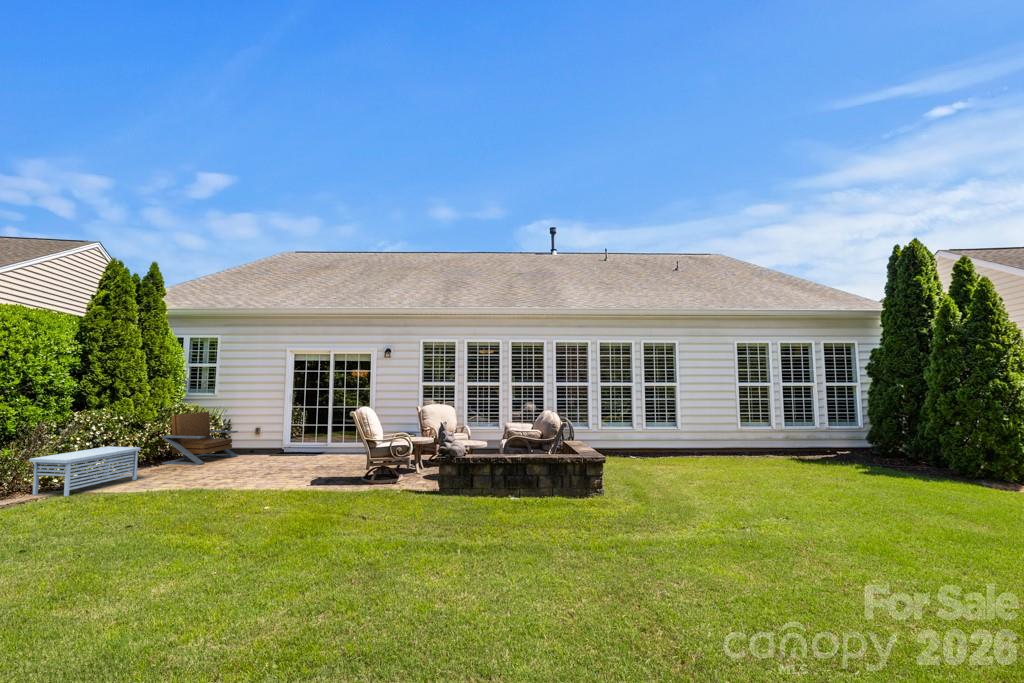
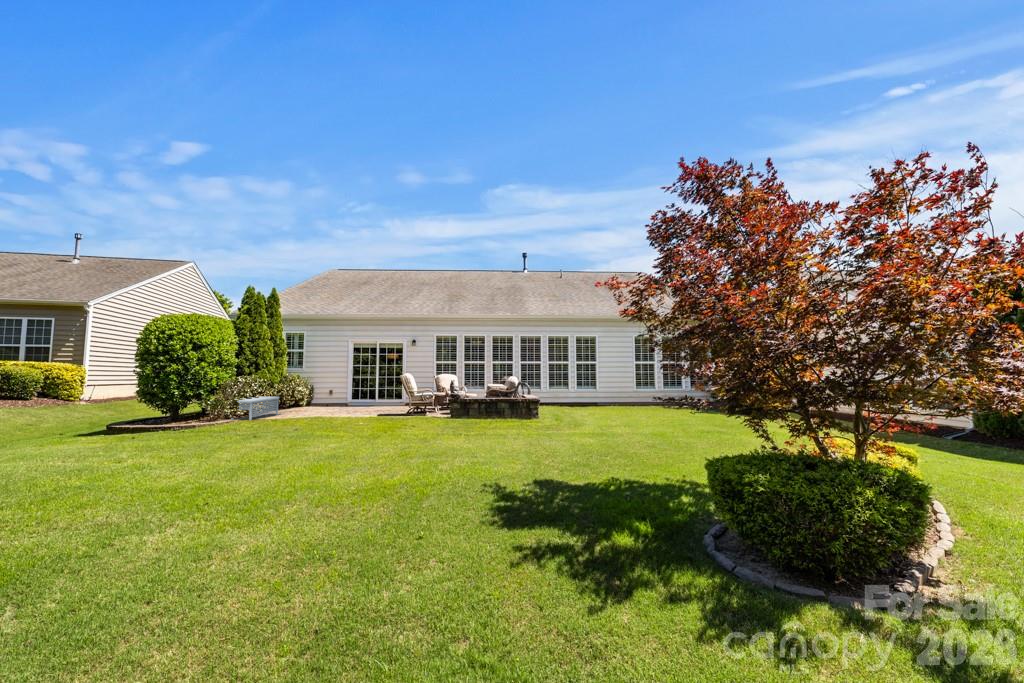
lounge chair: present [162,412,238,465] -> none [281,379,323,410]

